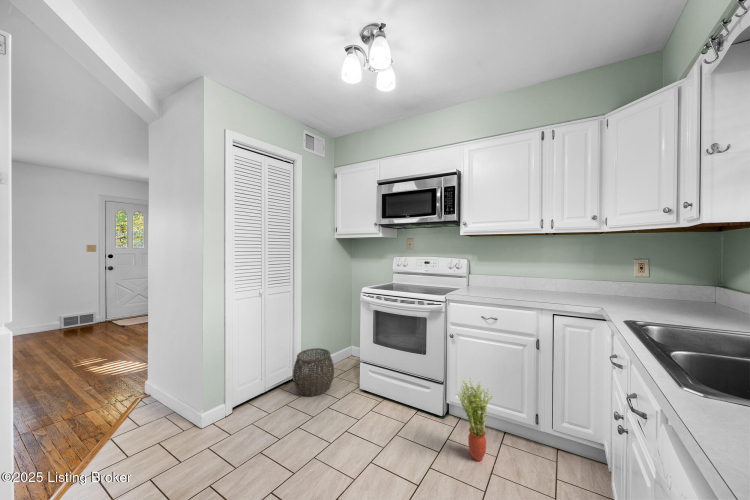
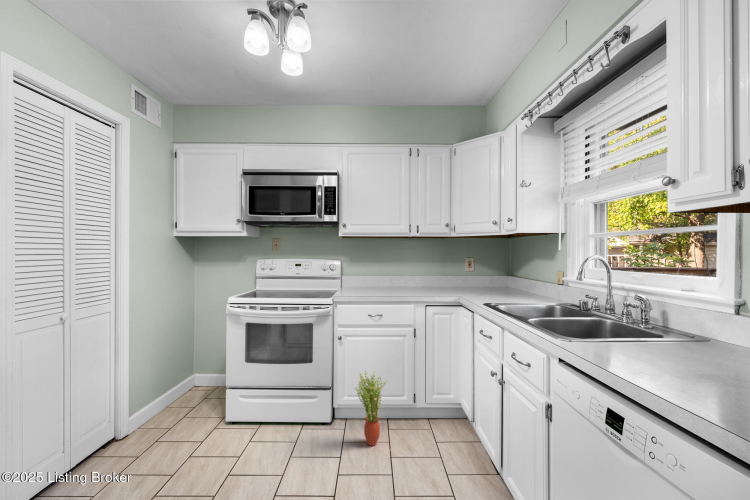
woven basket: present [293,348,334,396] -> none [125,384,189,449]

